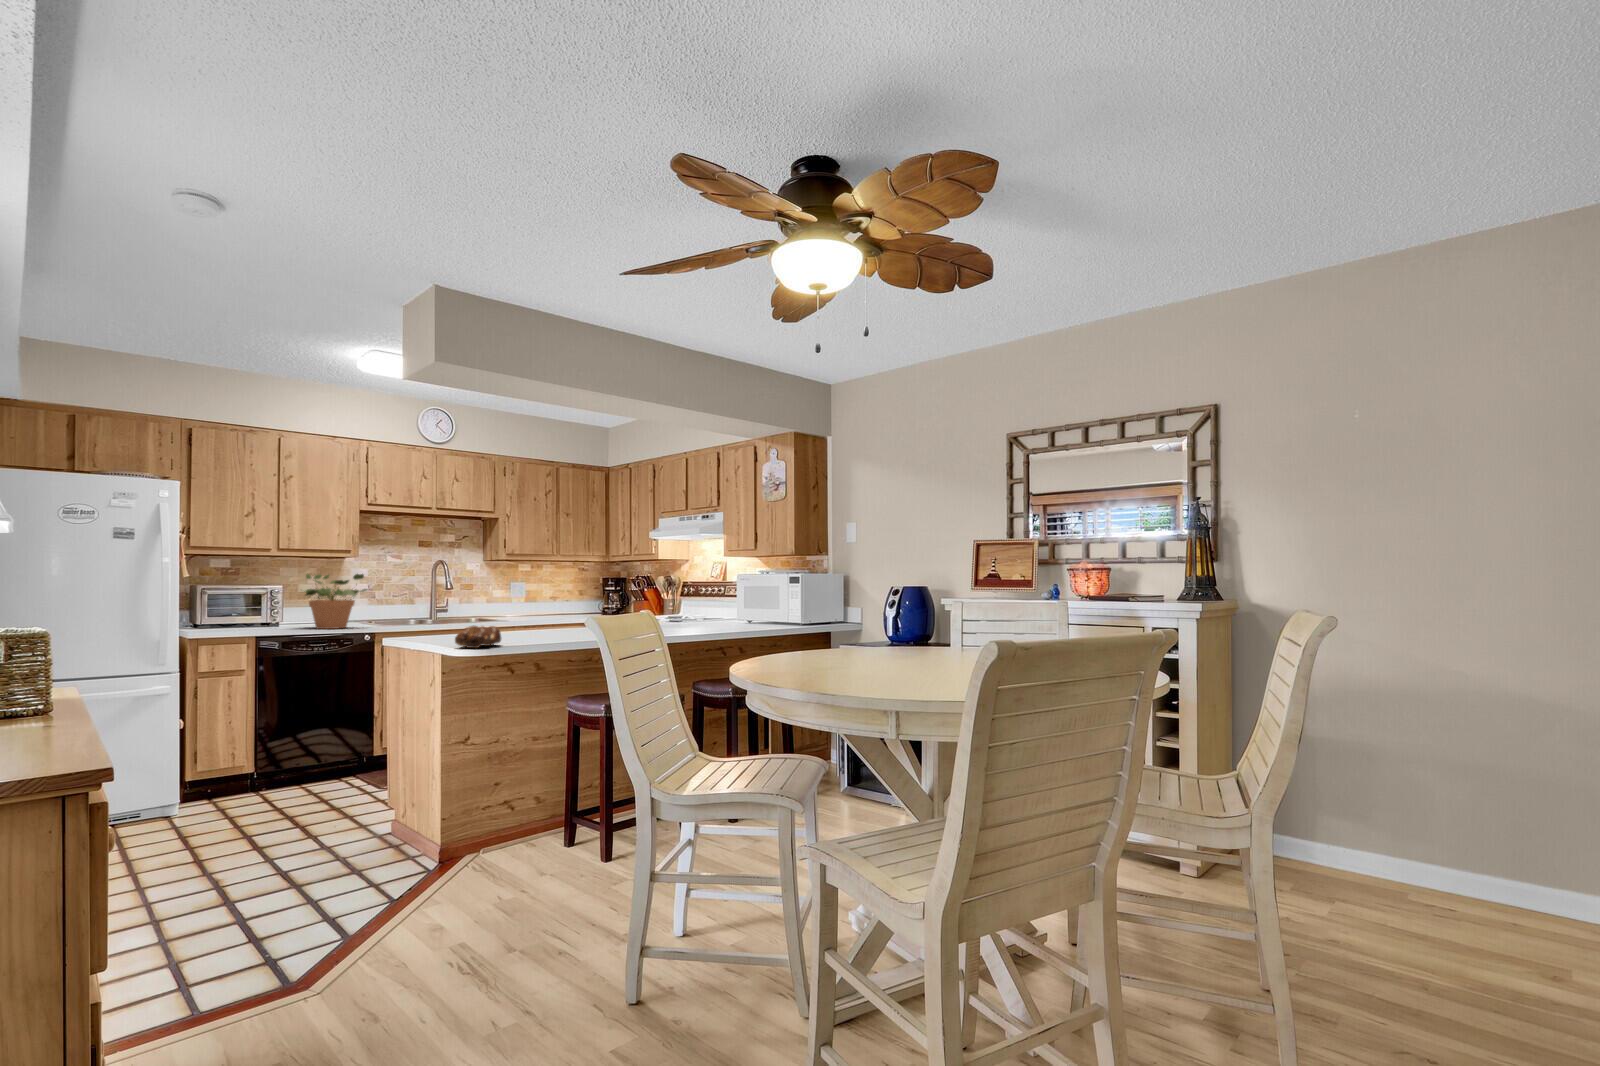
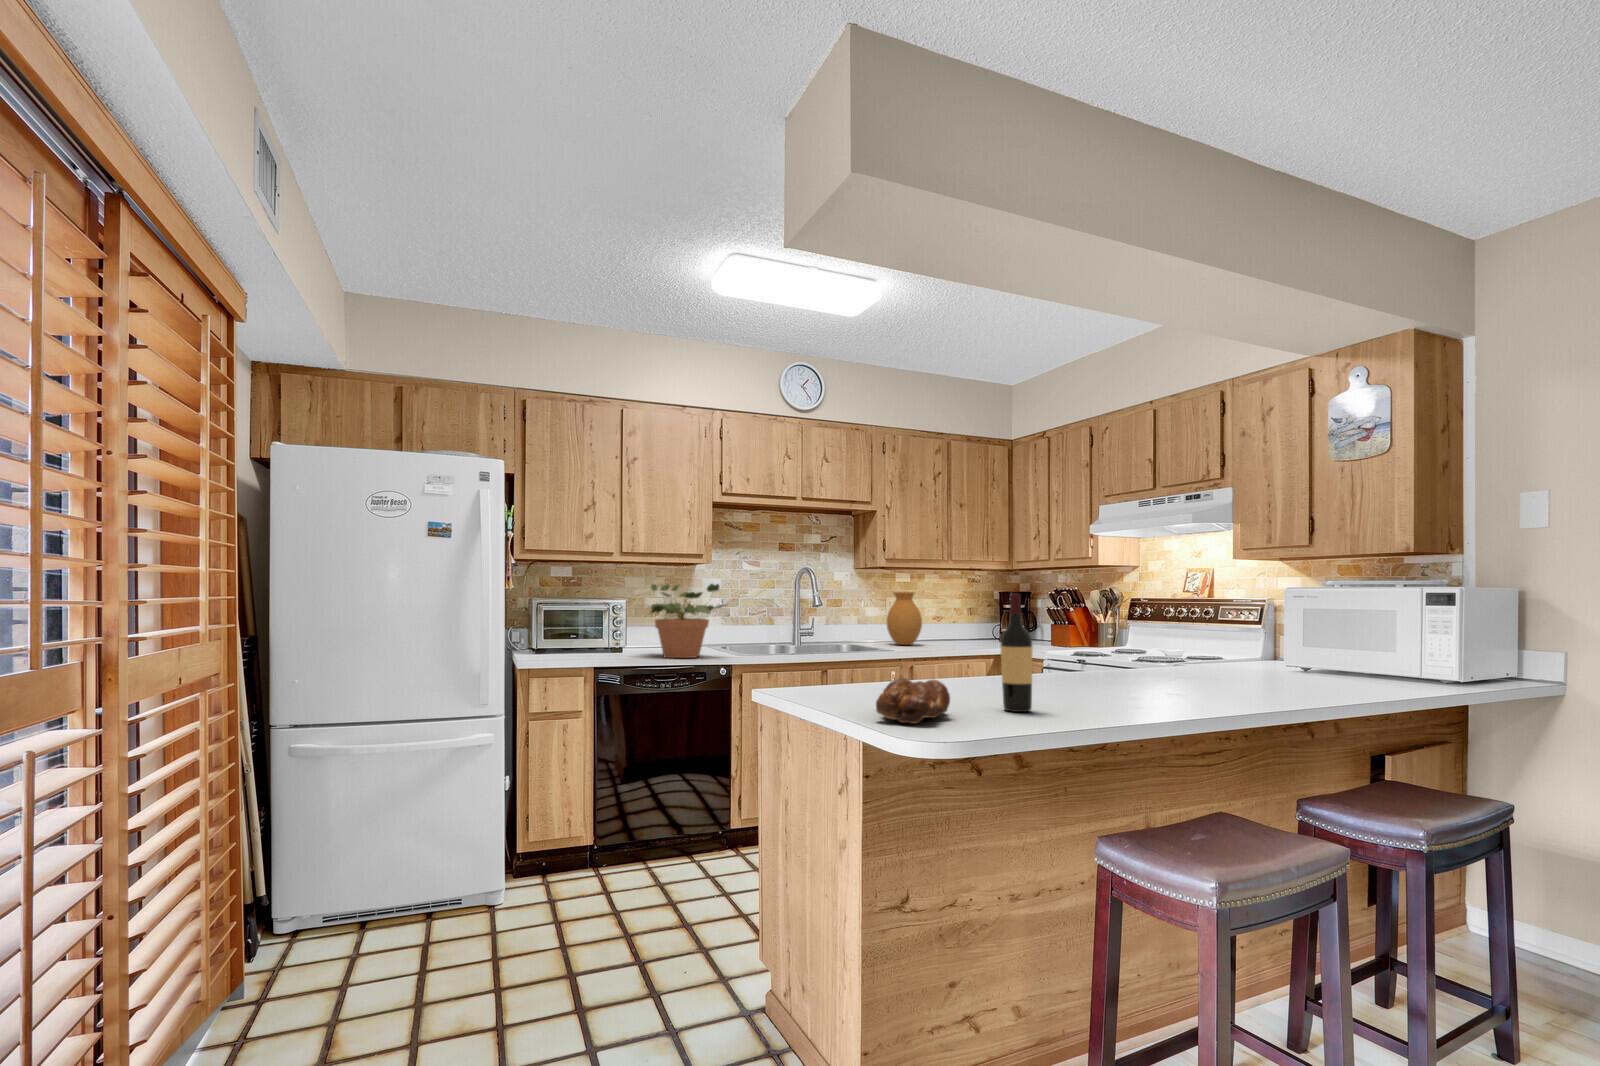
wine bottle: none [537,578,555,644] -> present [1000,594,1032,712]
vase: none [509,579,537,619] -> present [887,592,922,645]

